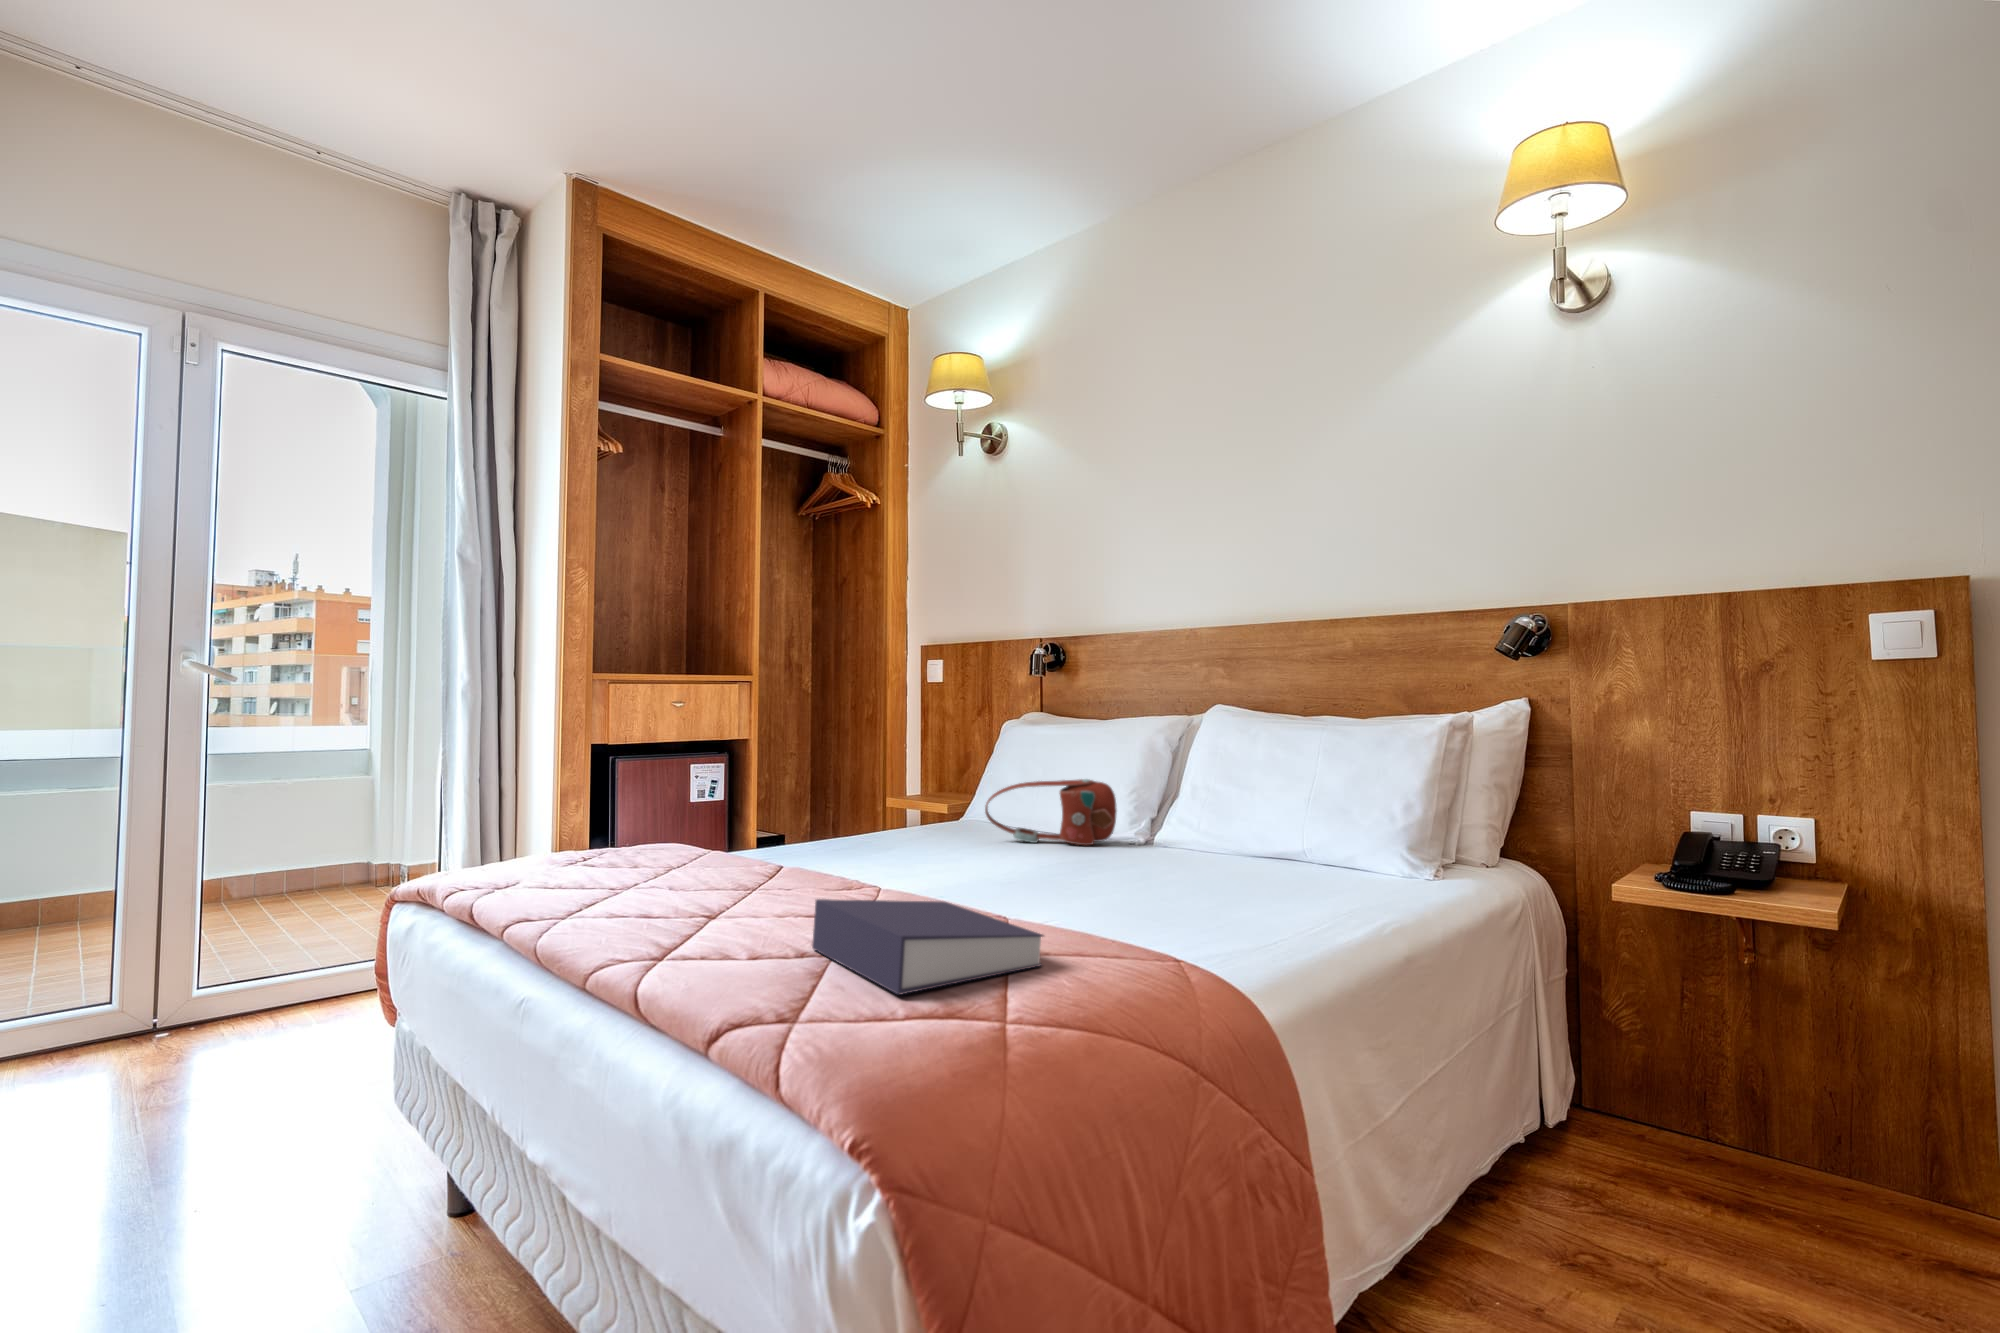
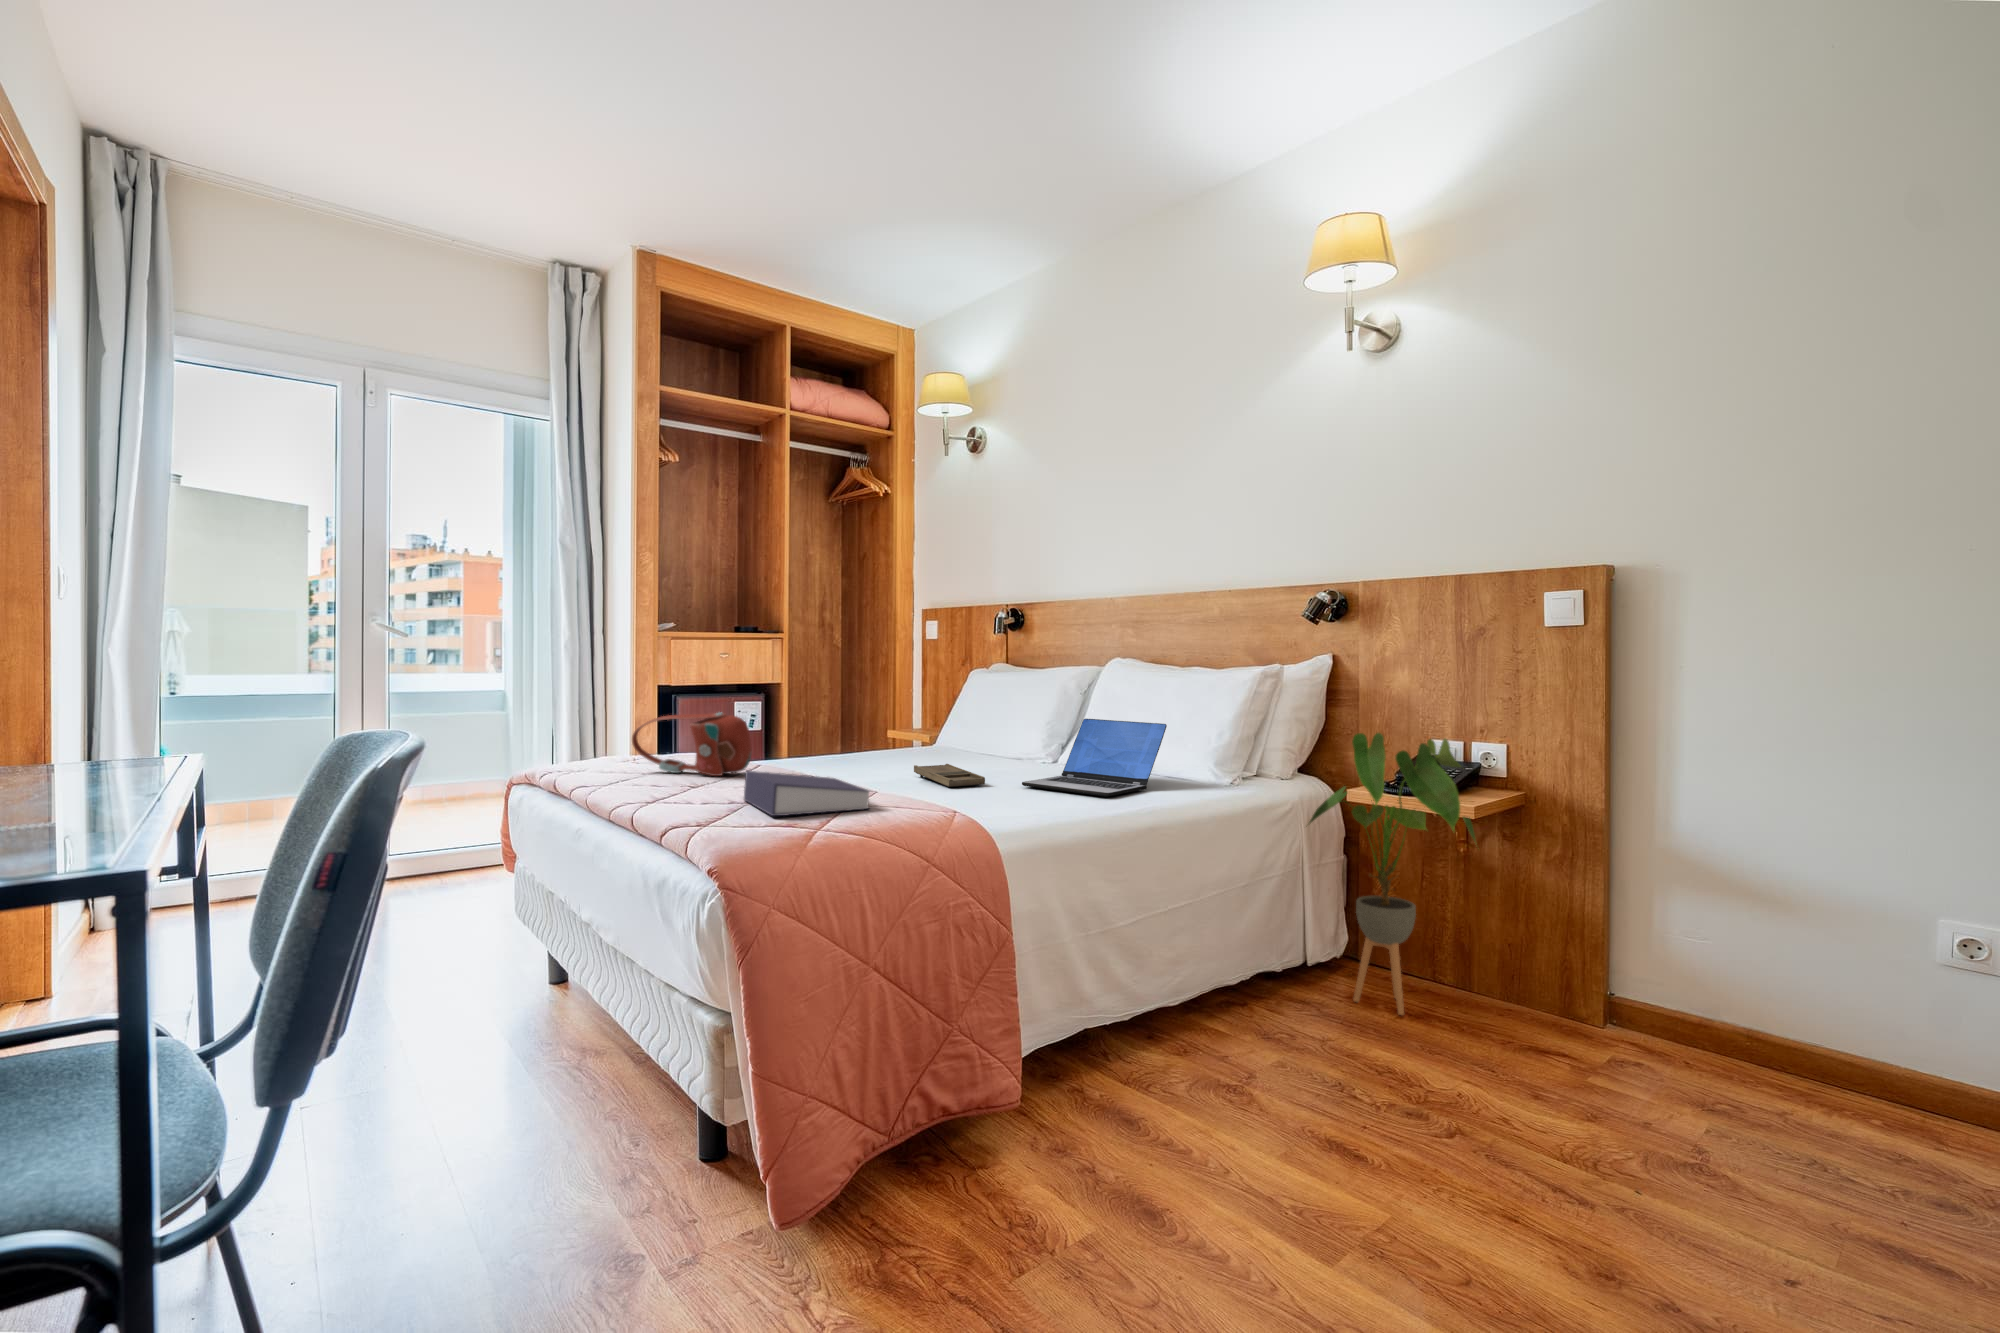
handbag: present [985,779,1117,846] -> present [632,713,751,776]
laptop: none [1165,788,1353,907] -> present [1022,719,1167,796]
house plant: none [1564,807,1849,1209] -> present [1309,733,1476,1015]
tray: none [995,854,1112,894] -> present [914,764,985,787]

